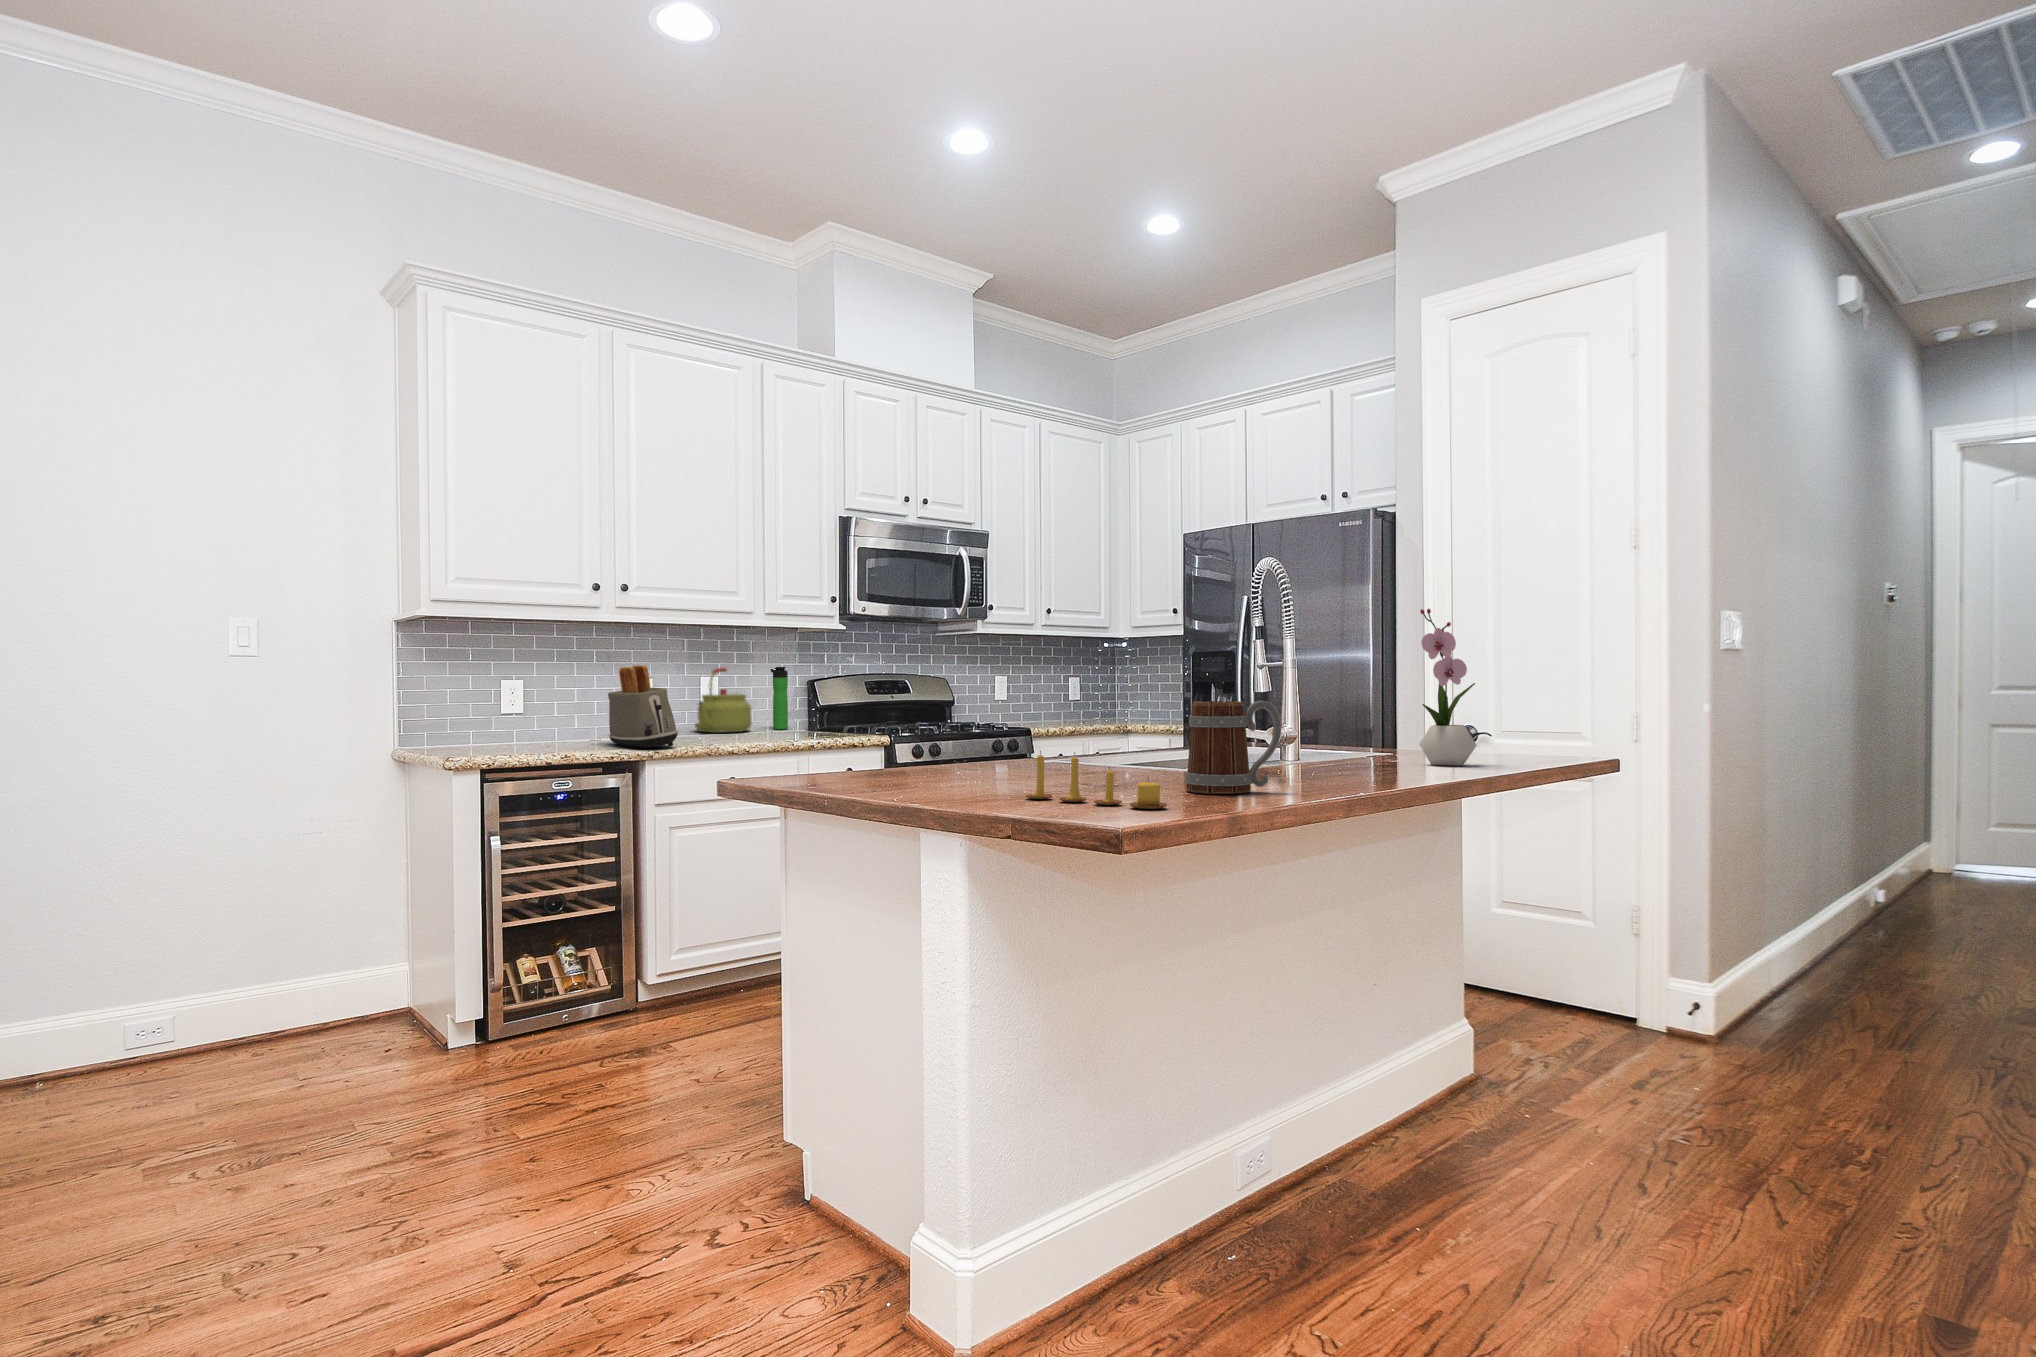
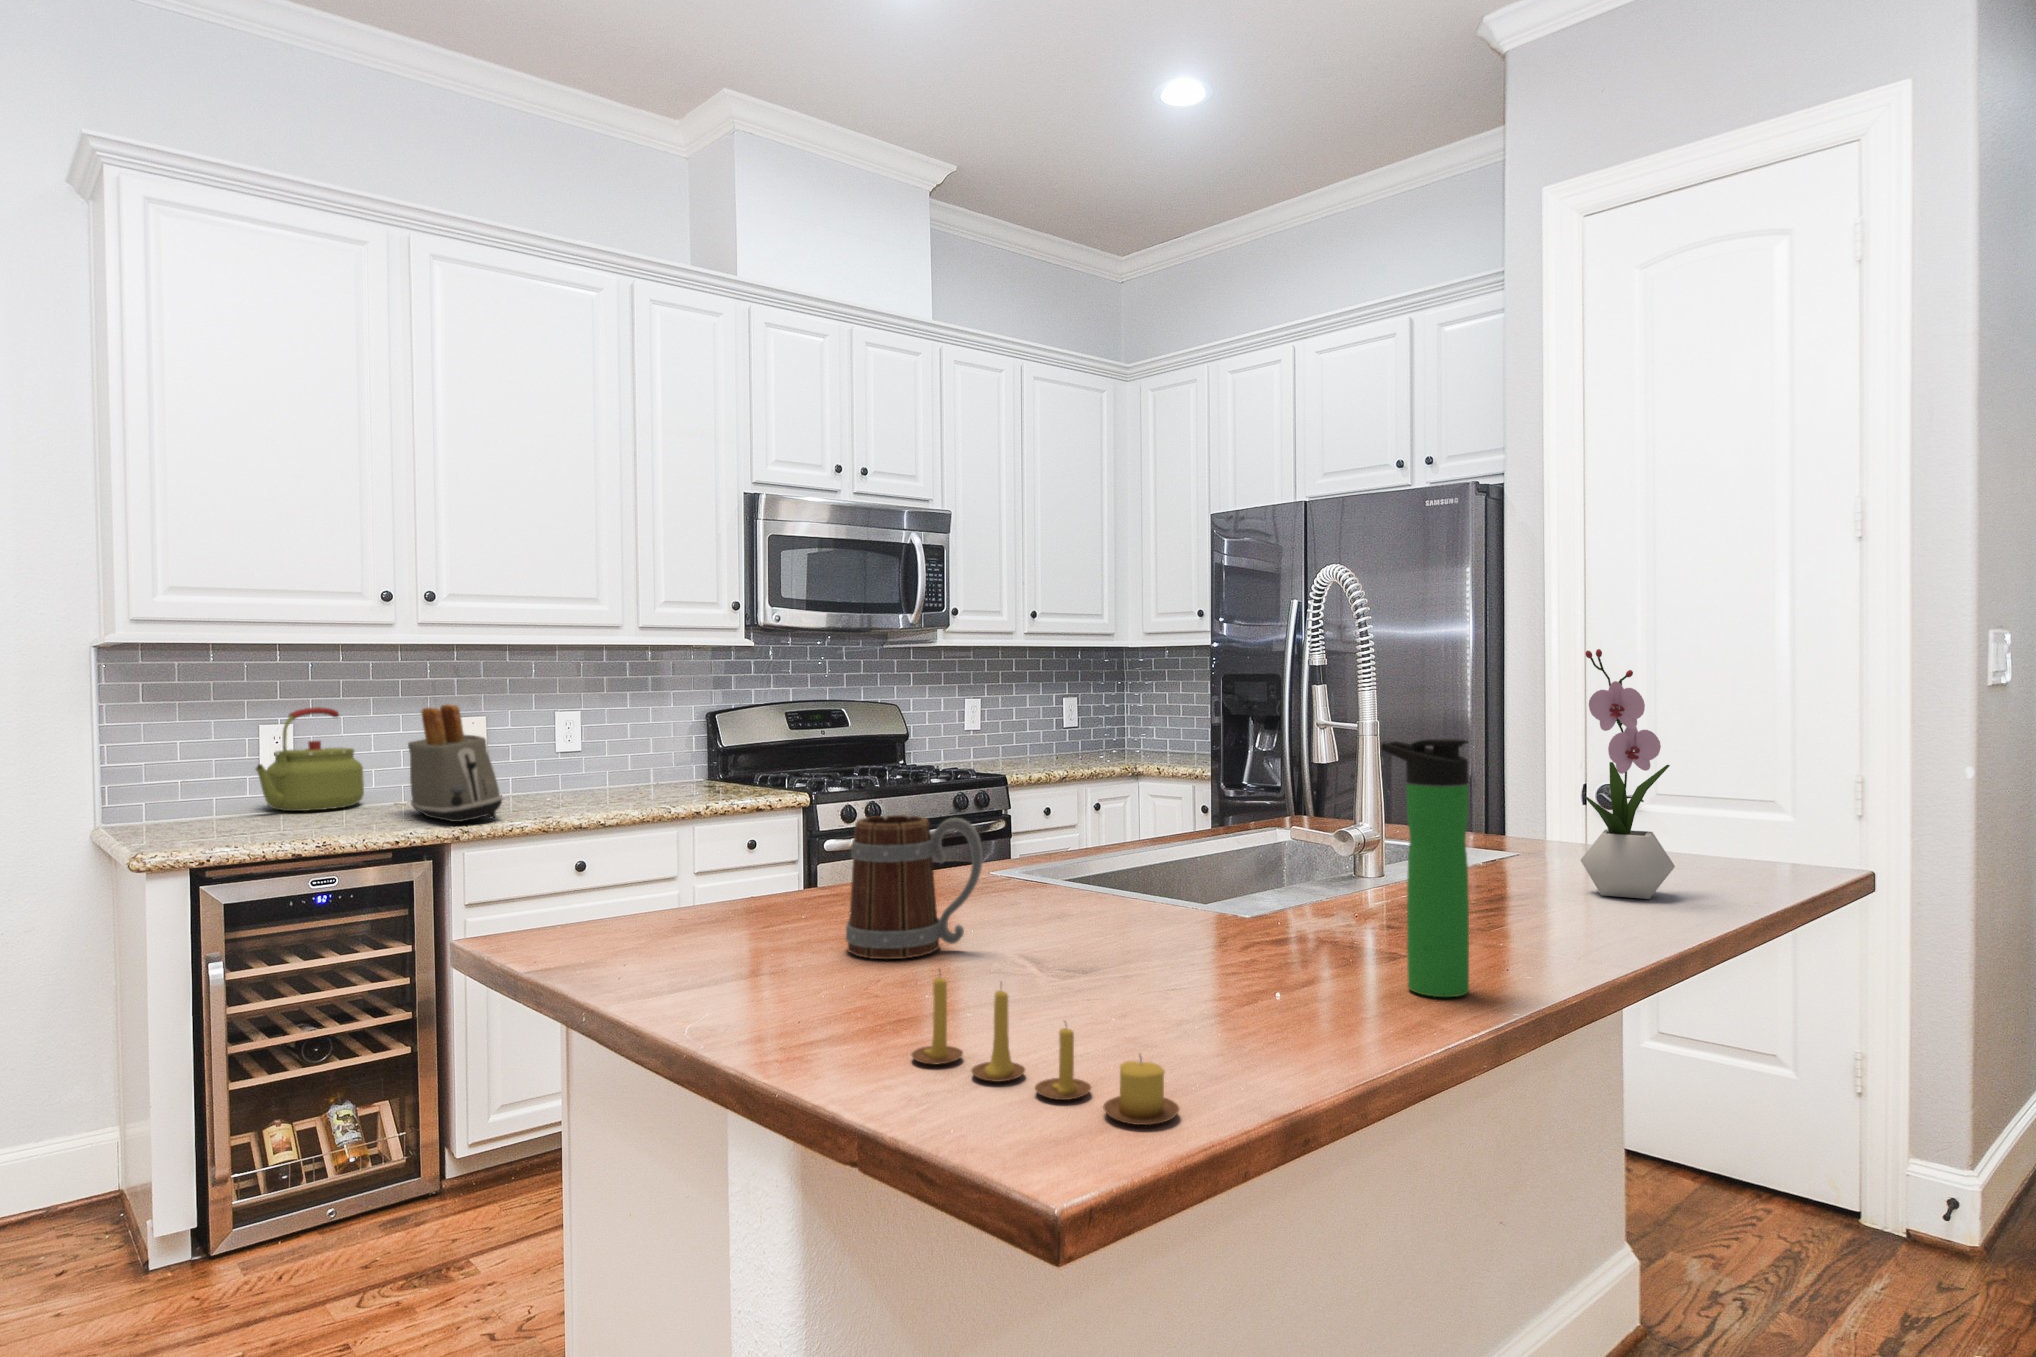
kettle: present [695,667,752,733] -> present [256,707,364,811]
bottle: present [771,667,788,729] -> present [1381,739,1469,997]
mug: present [1185,701,1282,794] -> present [846,815,983,959]

